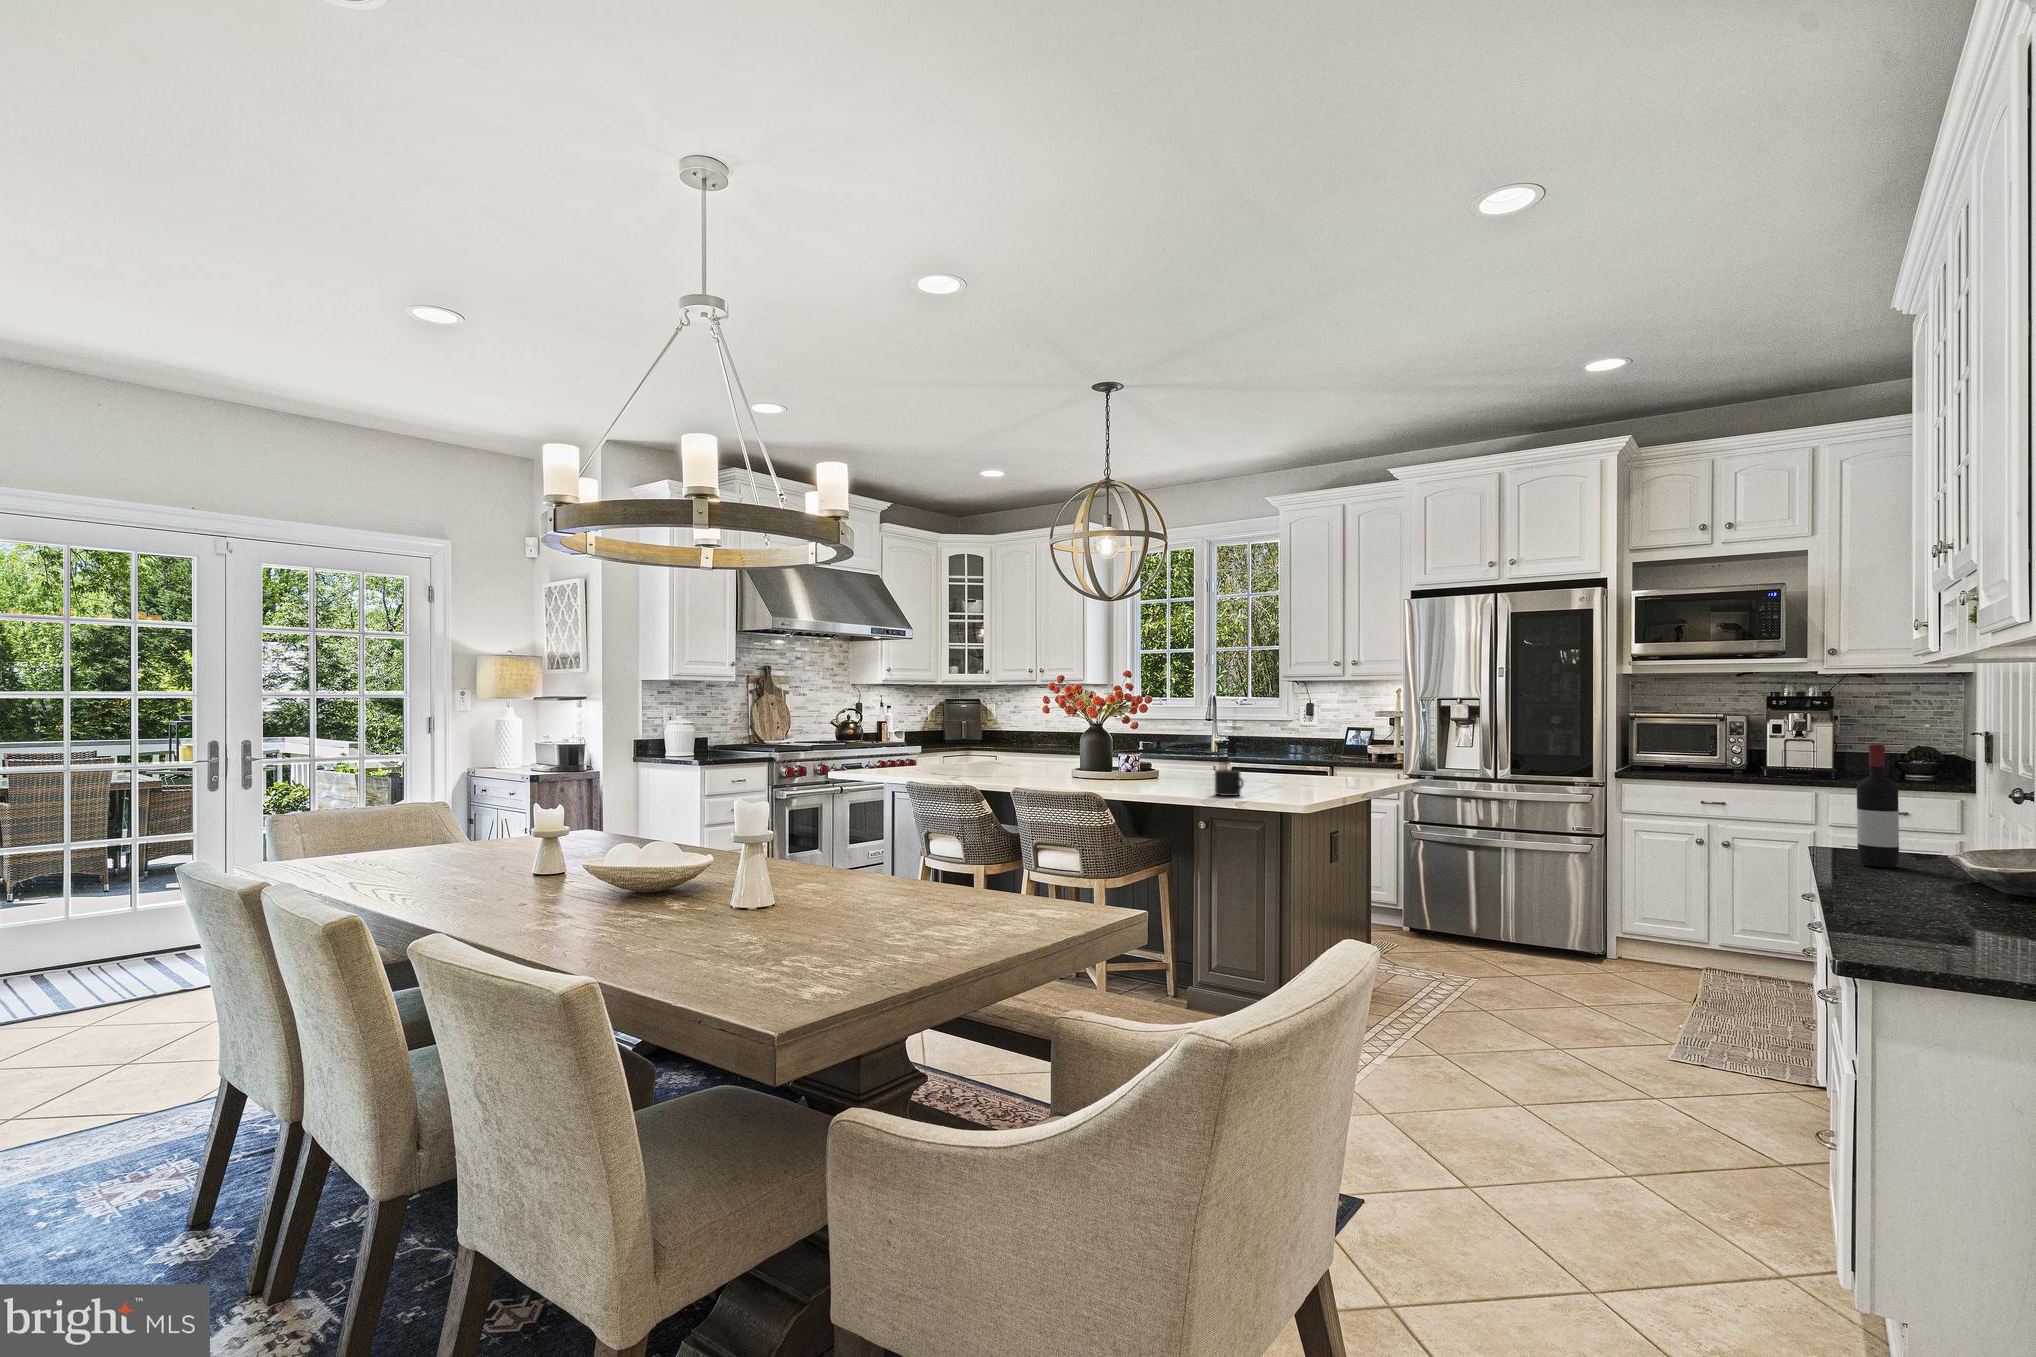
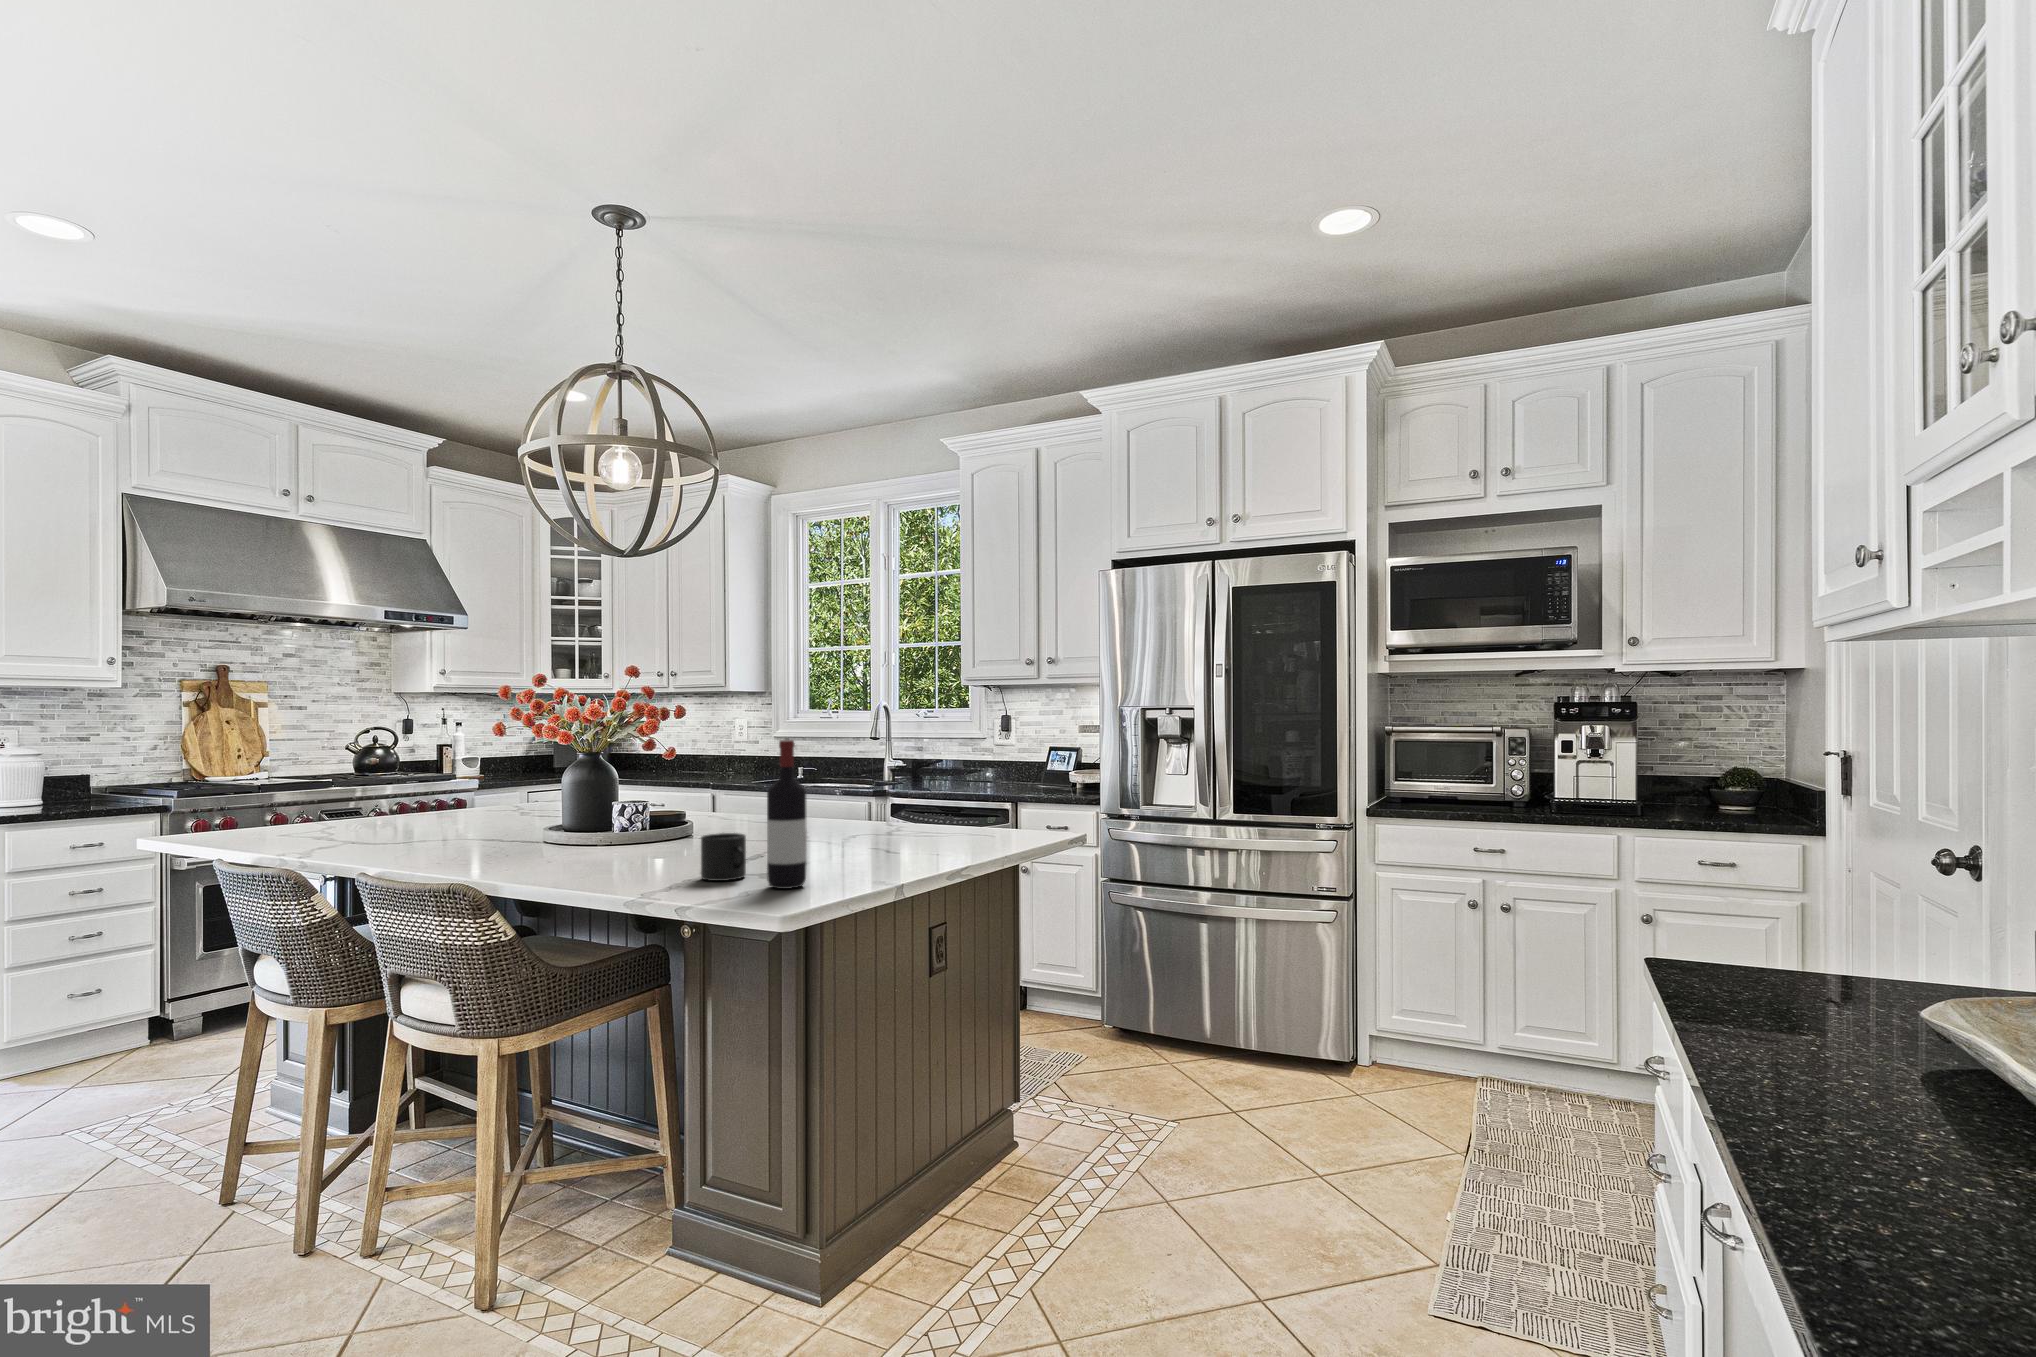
wine bottle: present [1857,744,1899,868] -> present [767,740,807,889]

